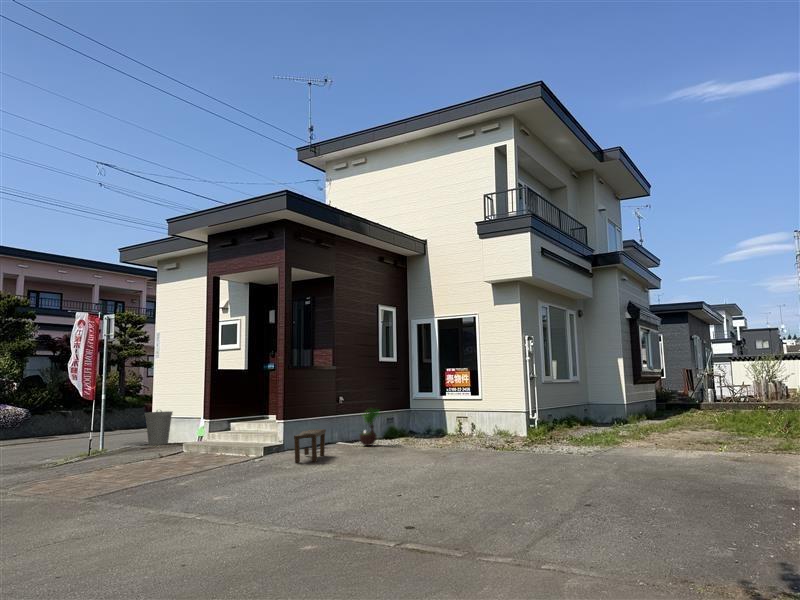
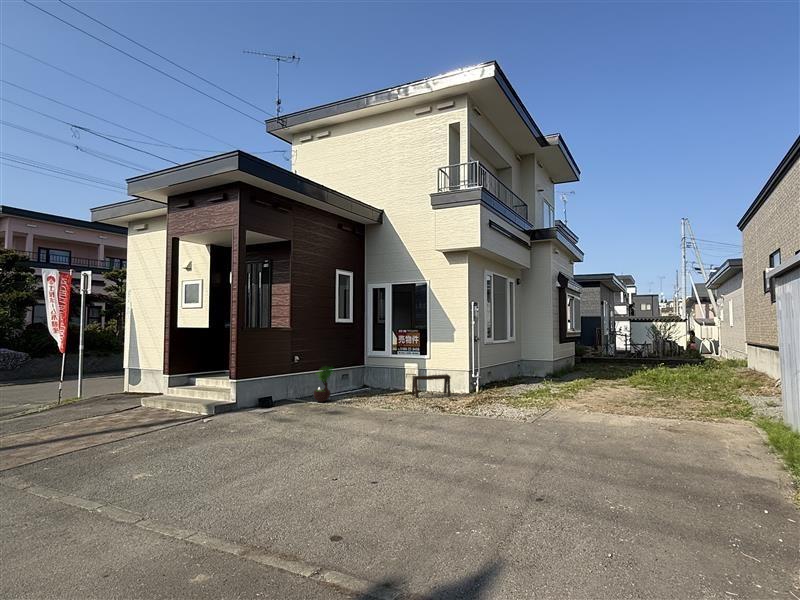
trash can: present [145,411,172,445] -> none [112,363,141,396]
bench: present [294,429,326,463] -> present [412,374,451,398]

